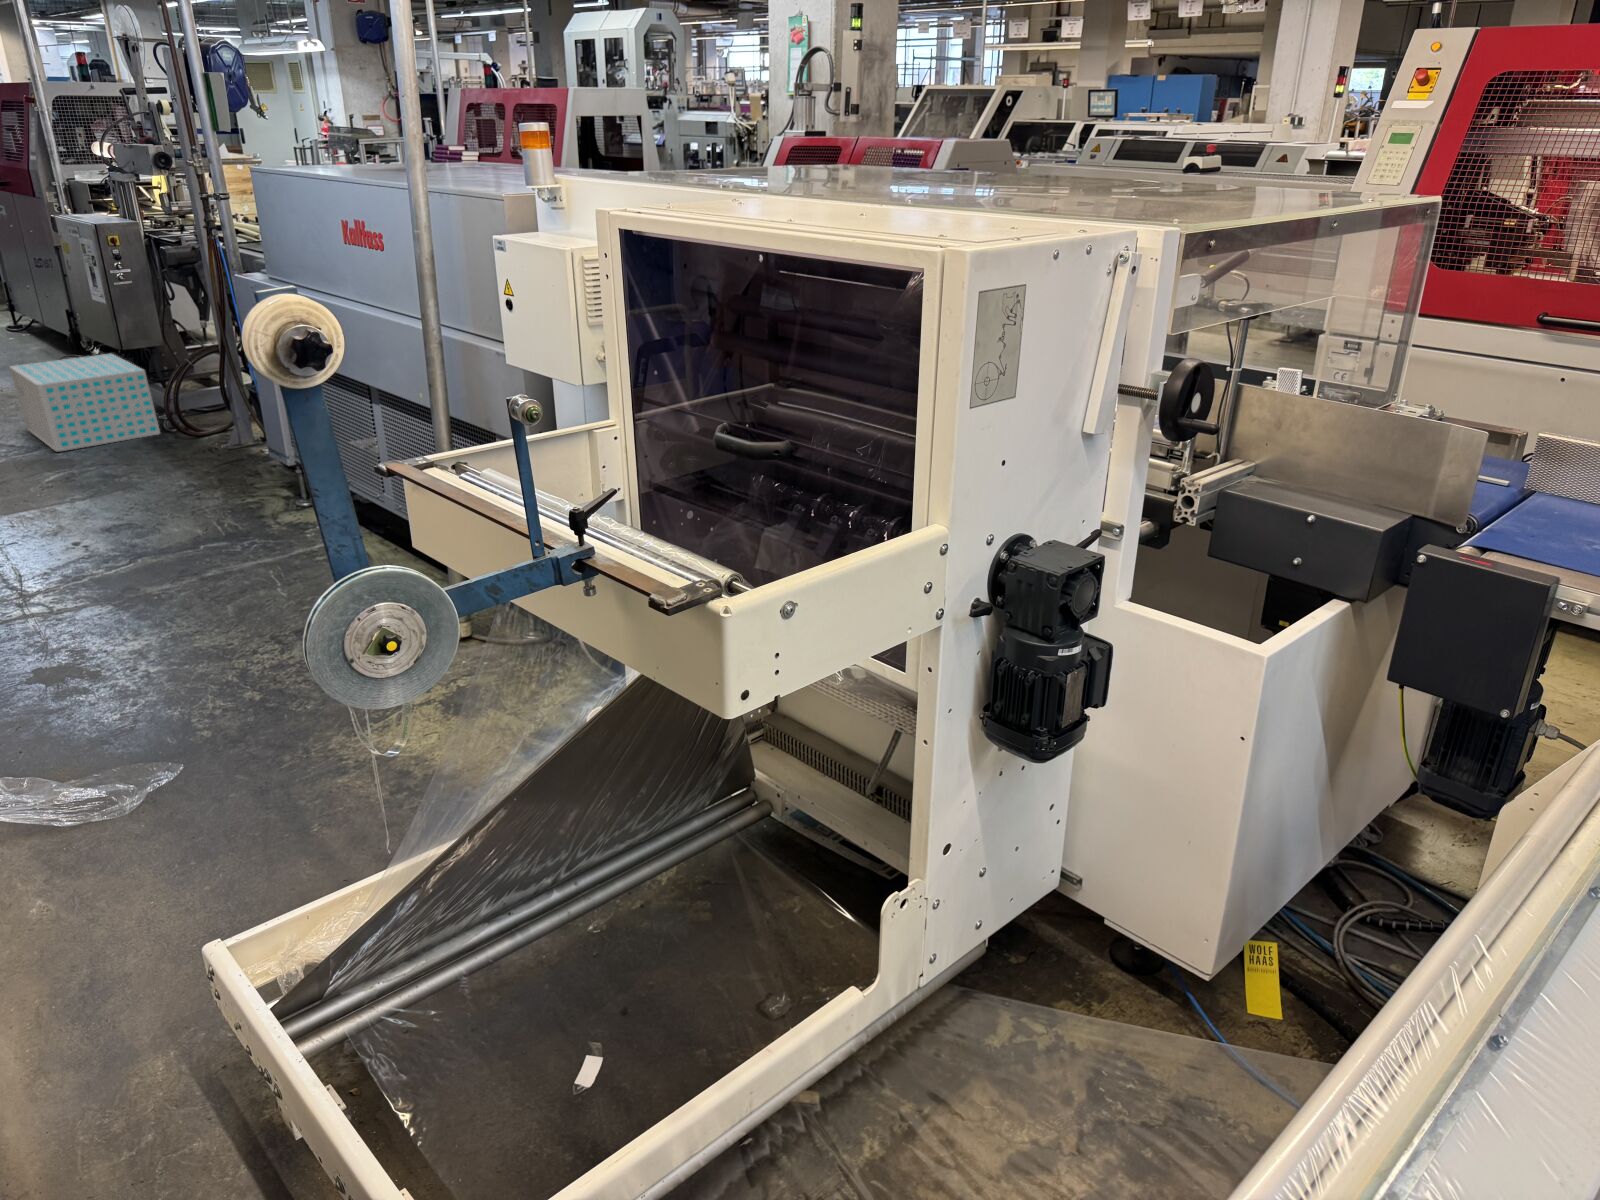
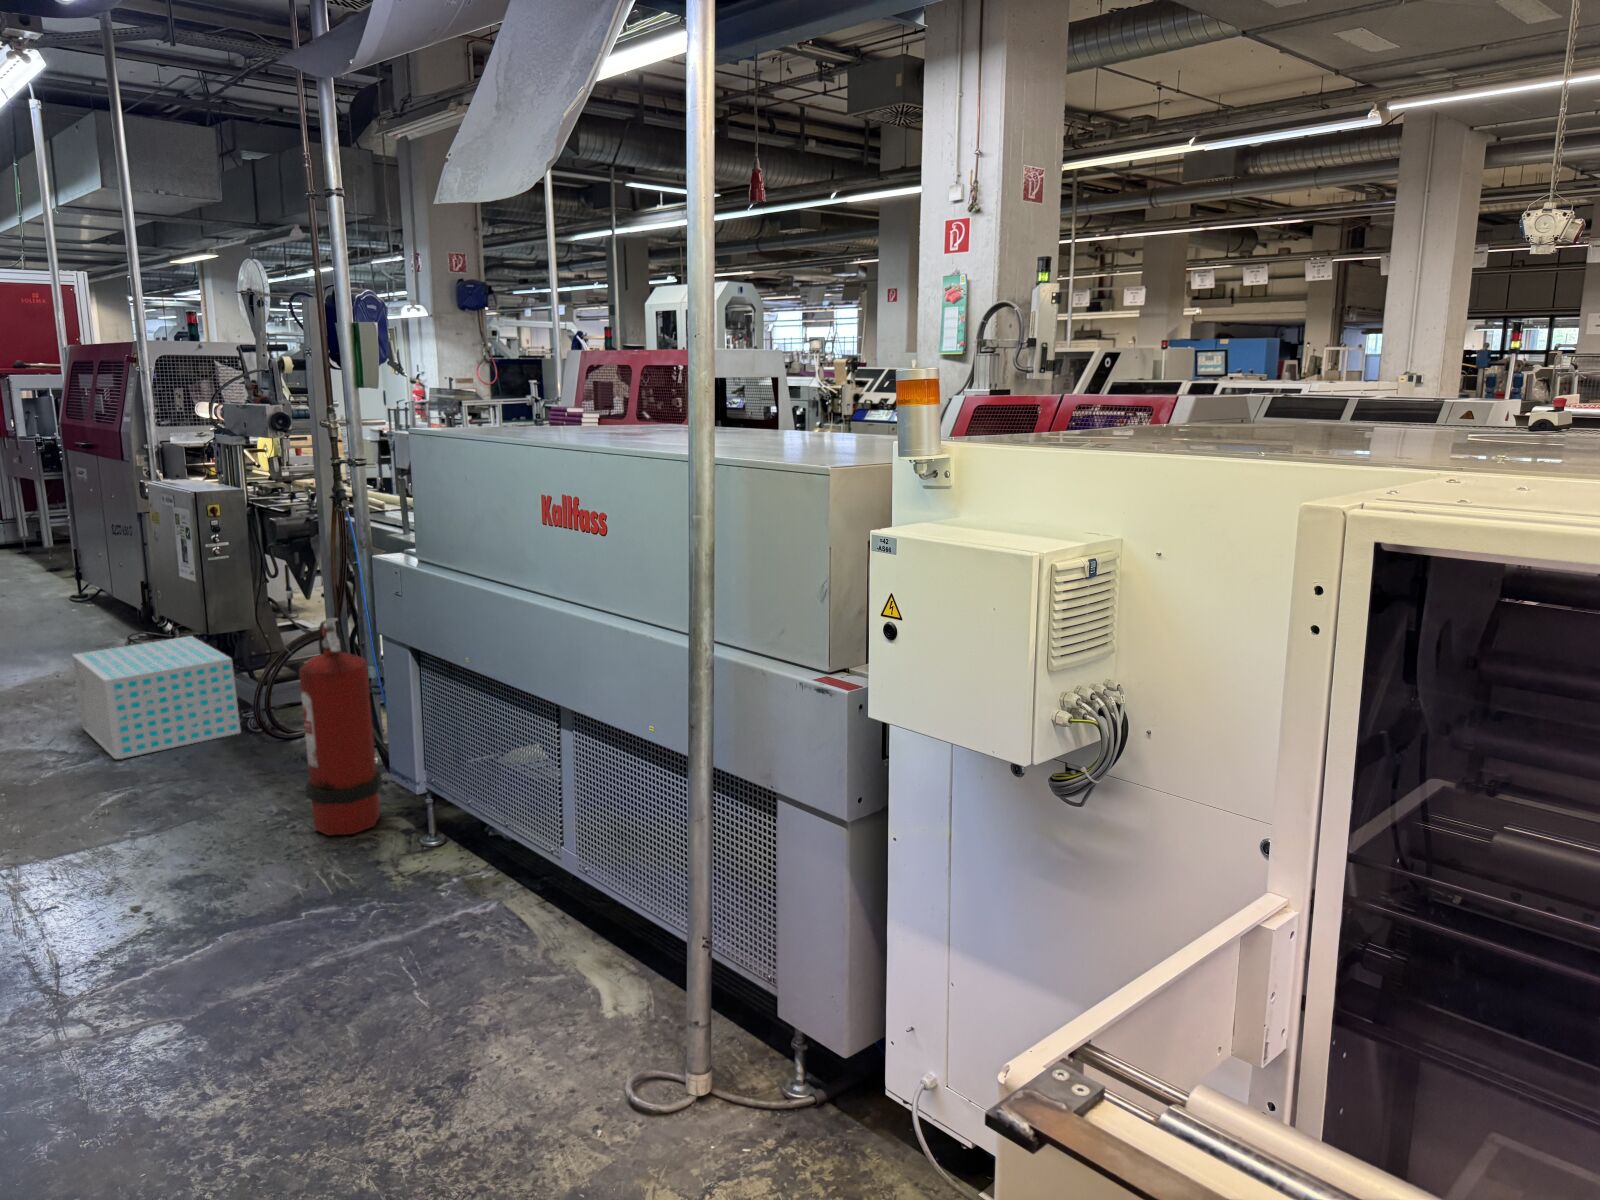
fire extinguisher: none [187,325,268,501] -> present [299,618,382,835]

